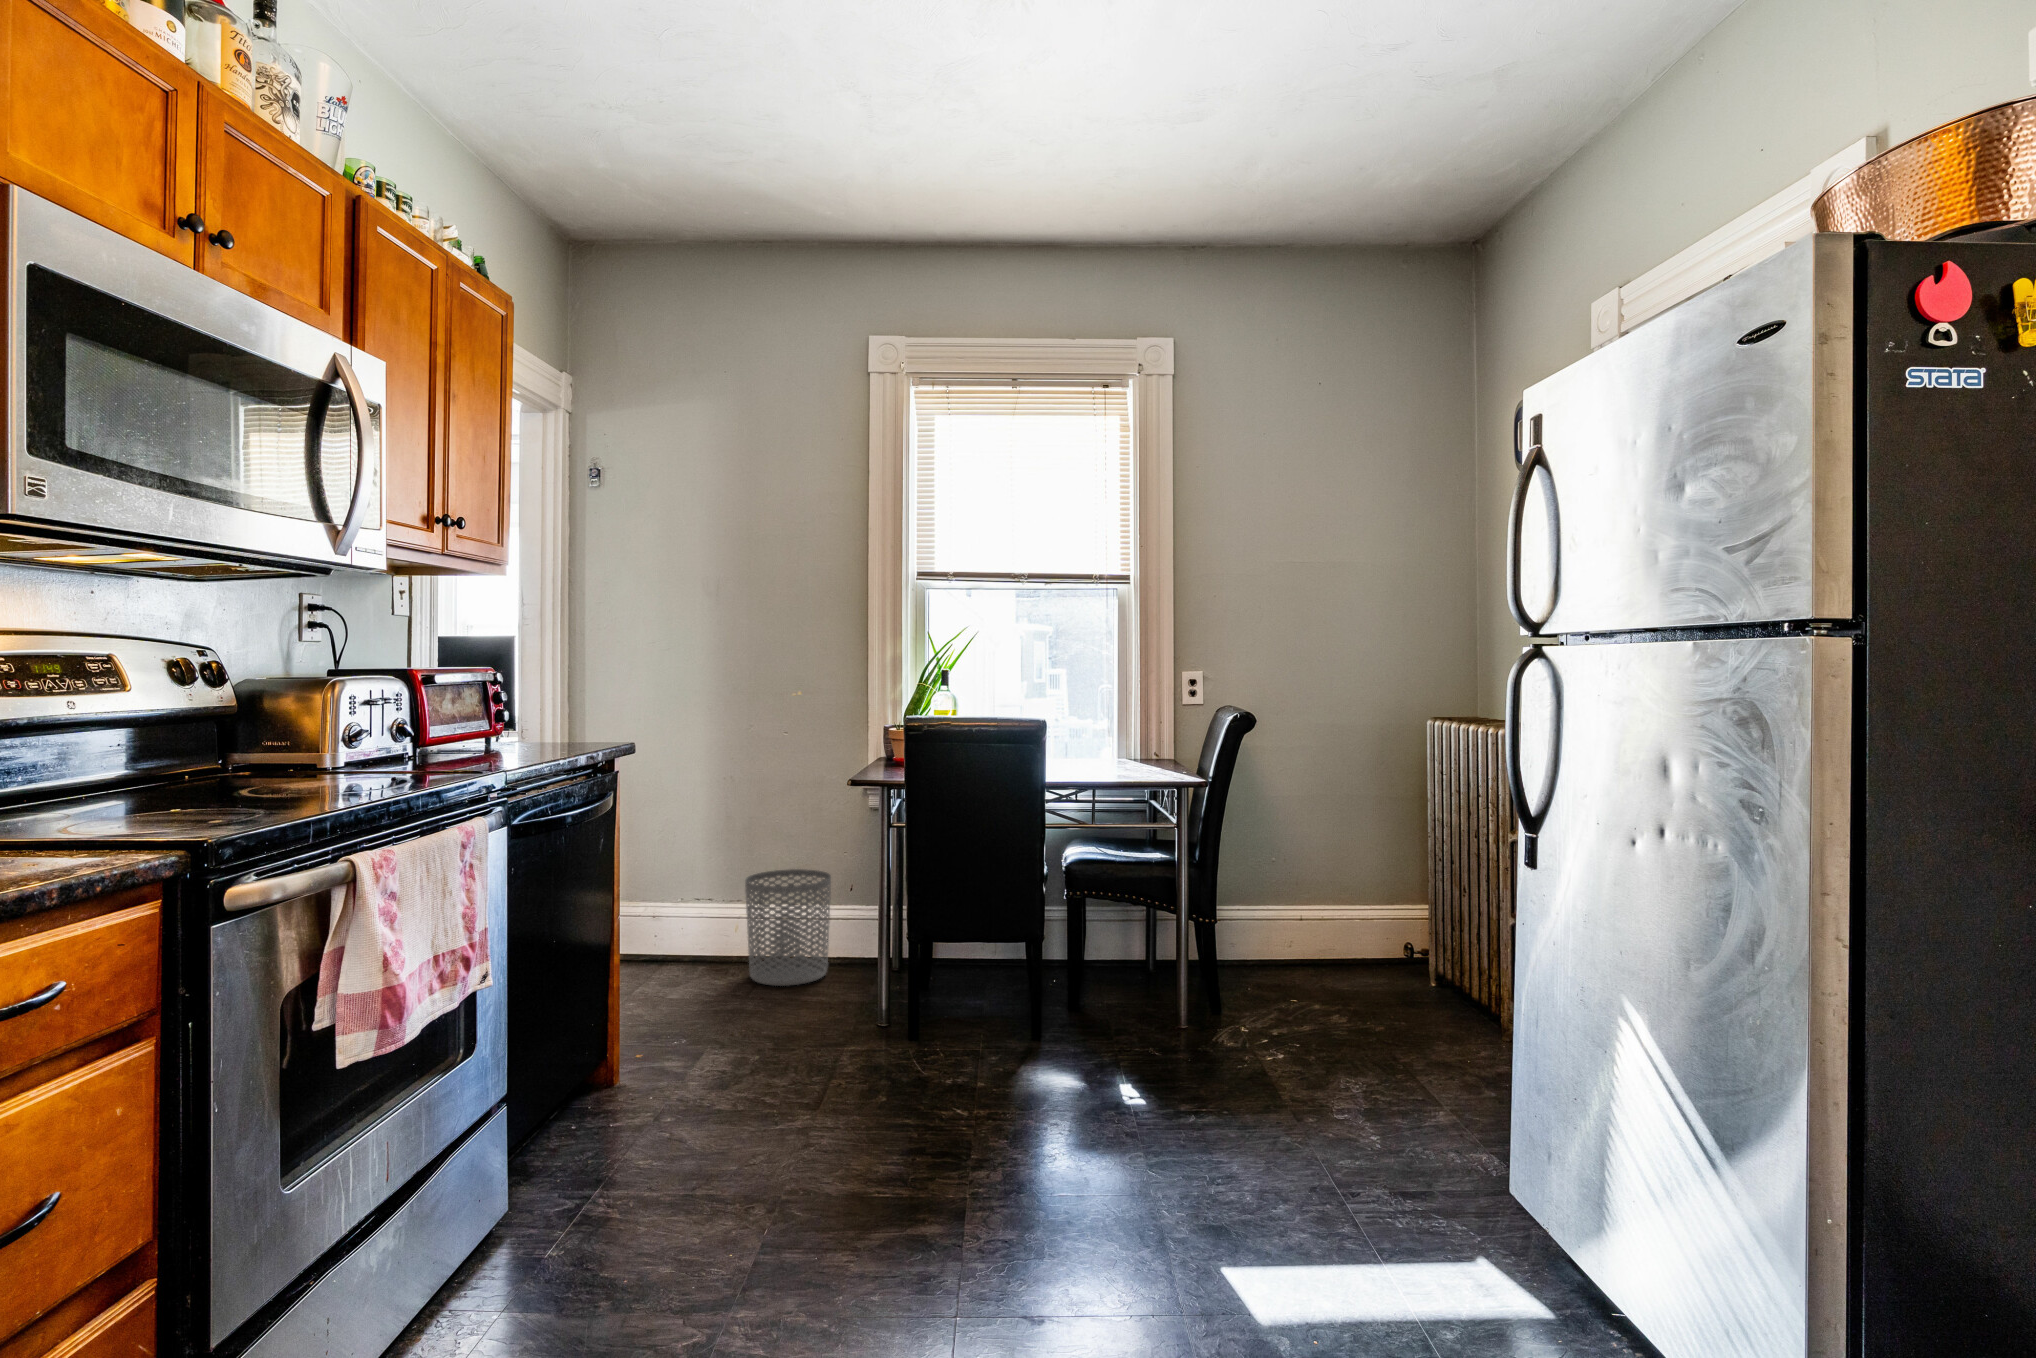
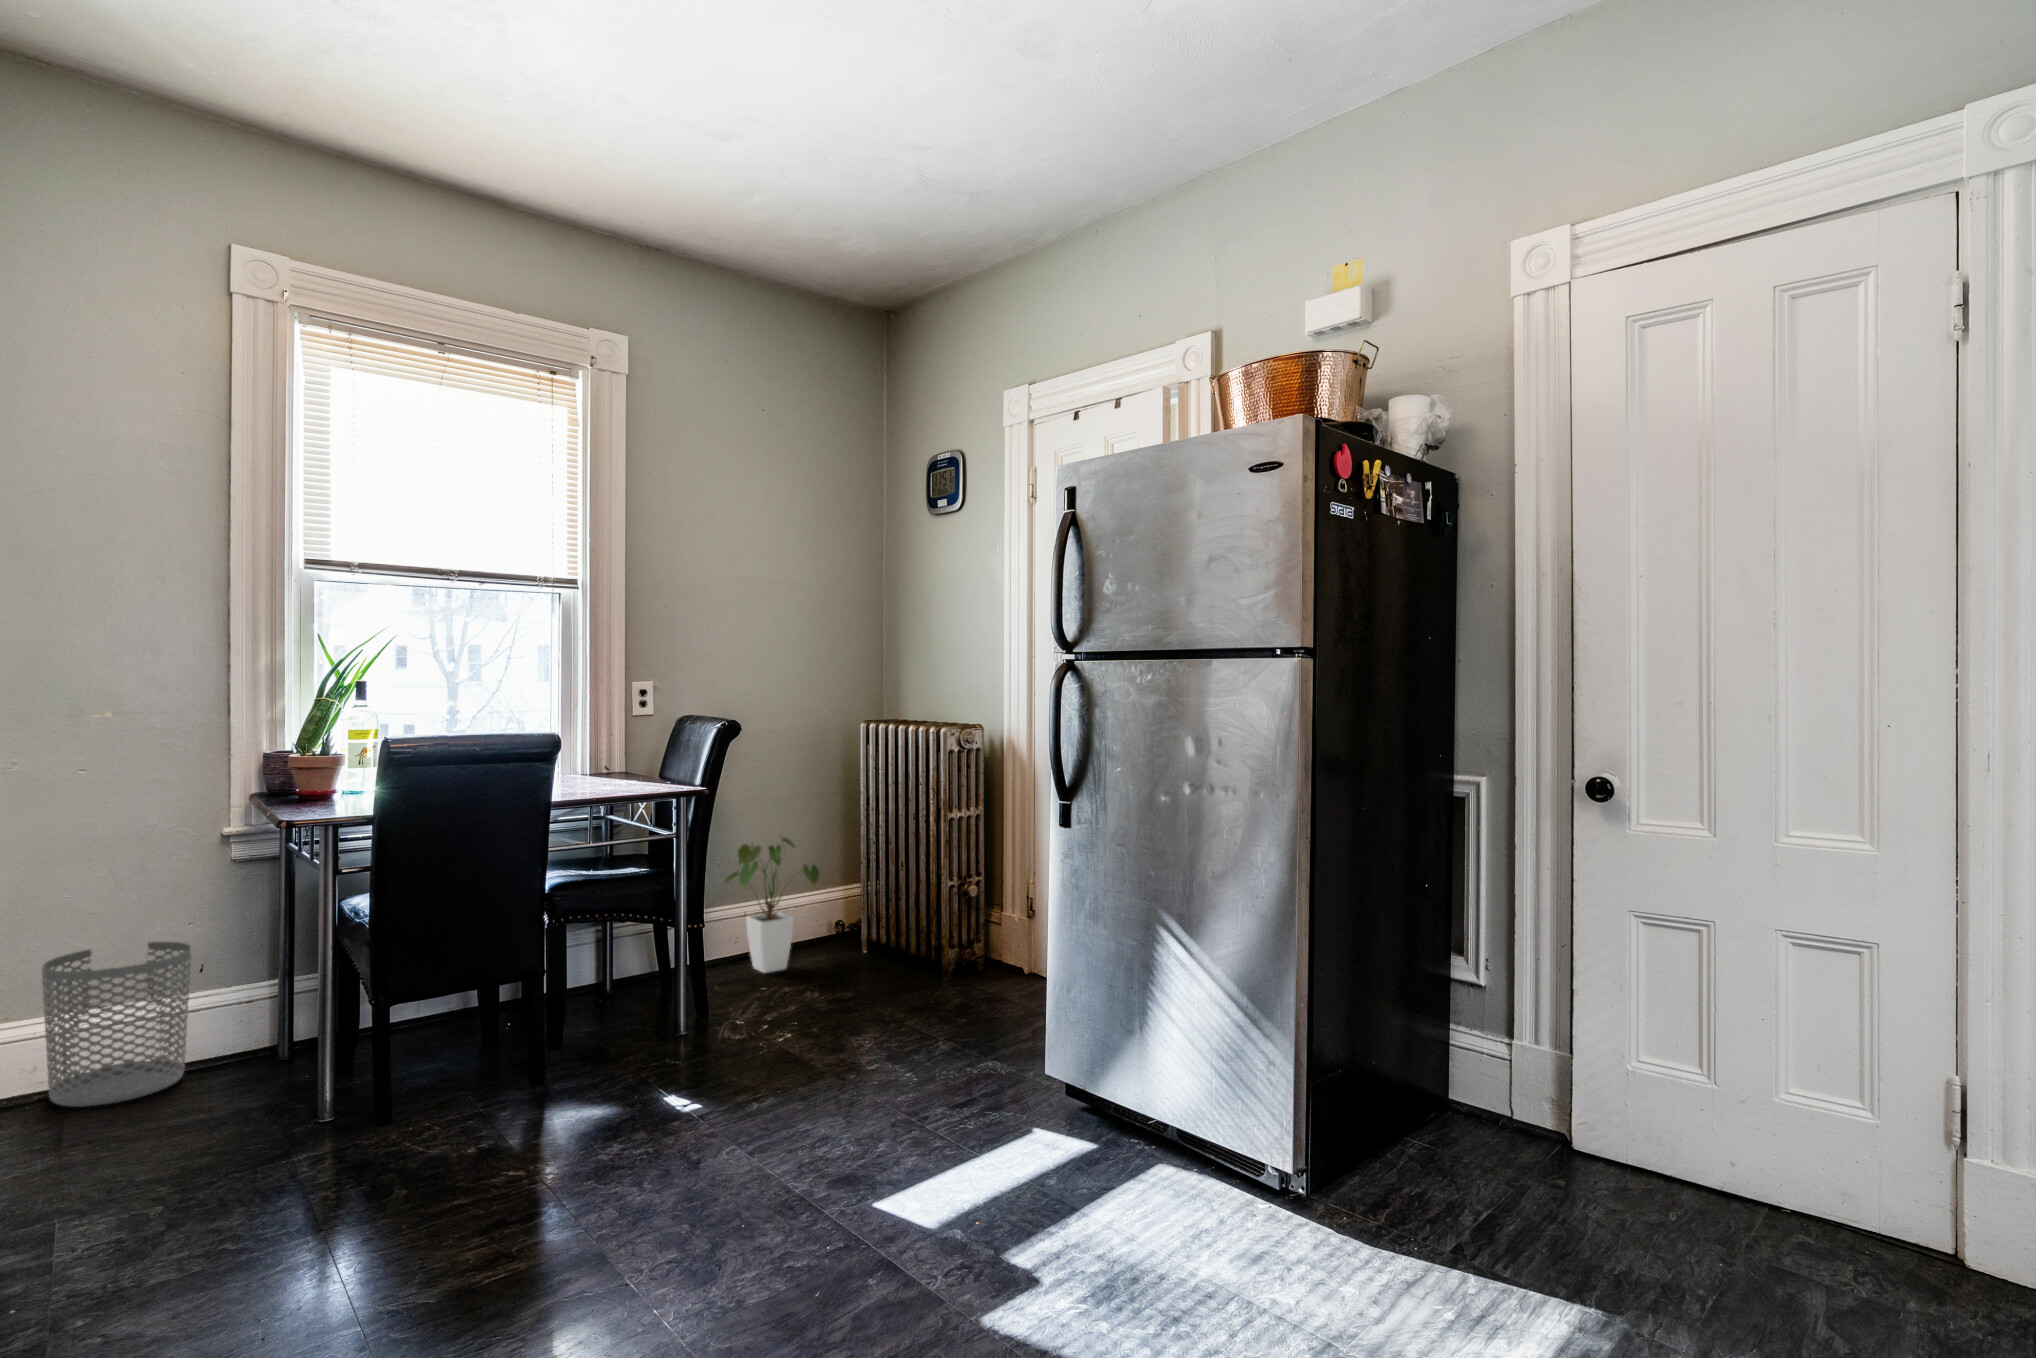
house plant: none [1272,837,1364,985] -> present [725,837,819,973]

